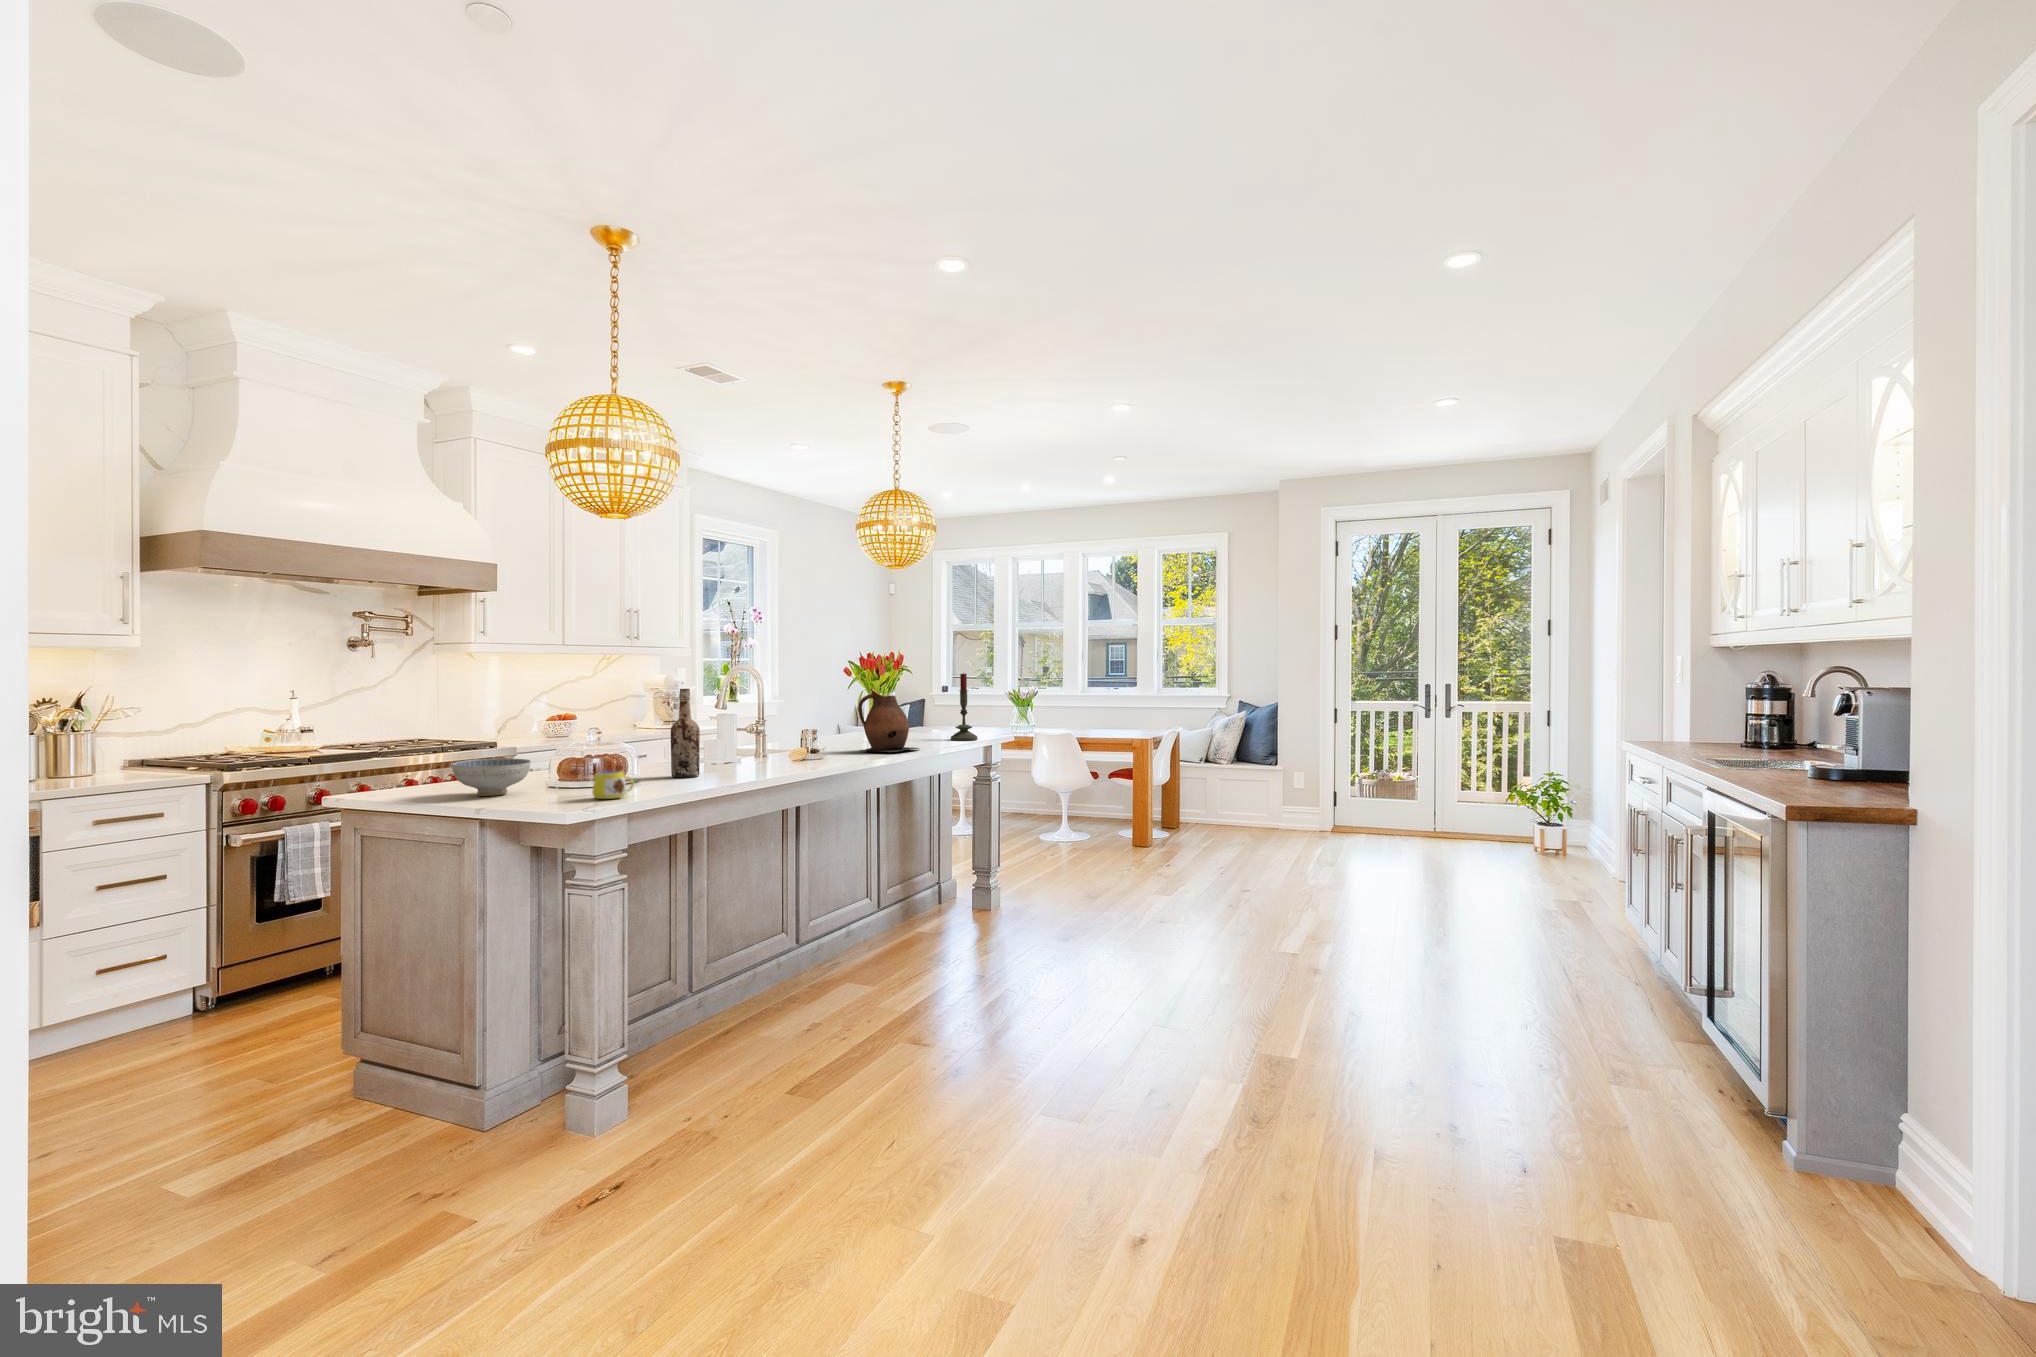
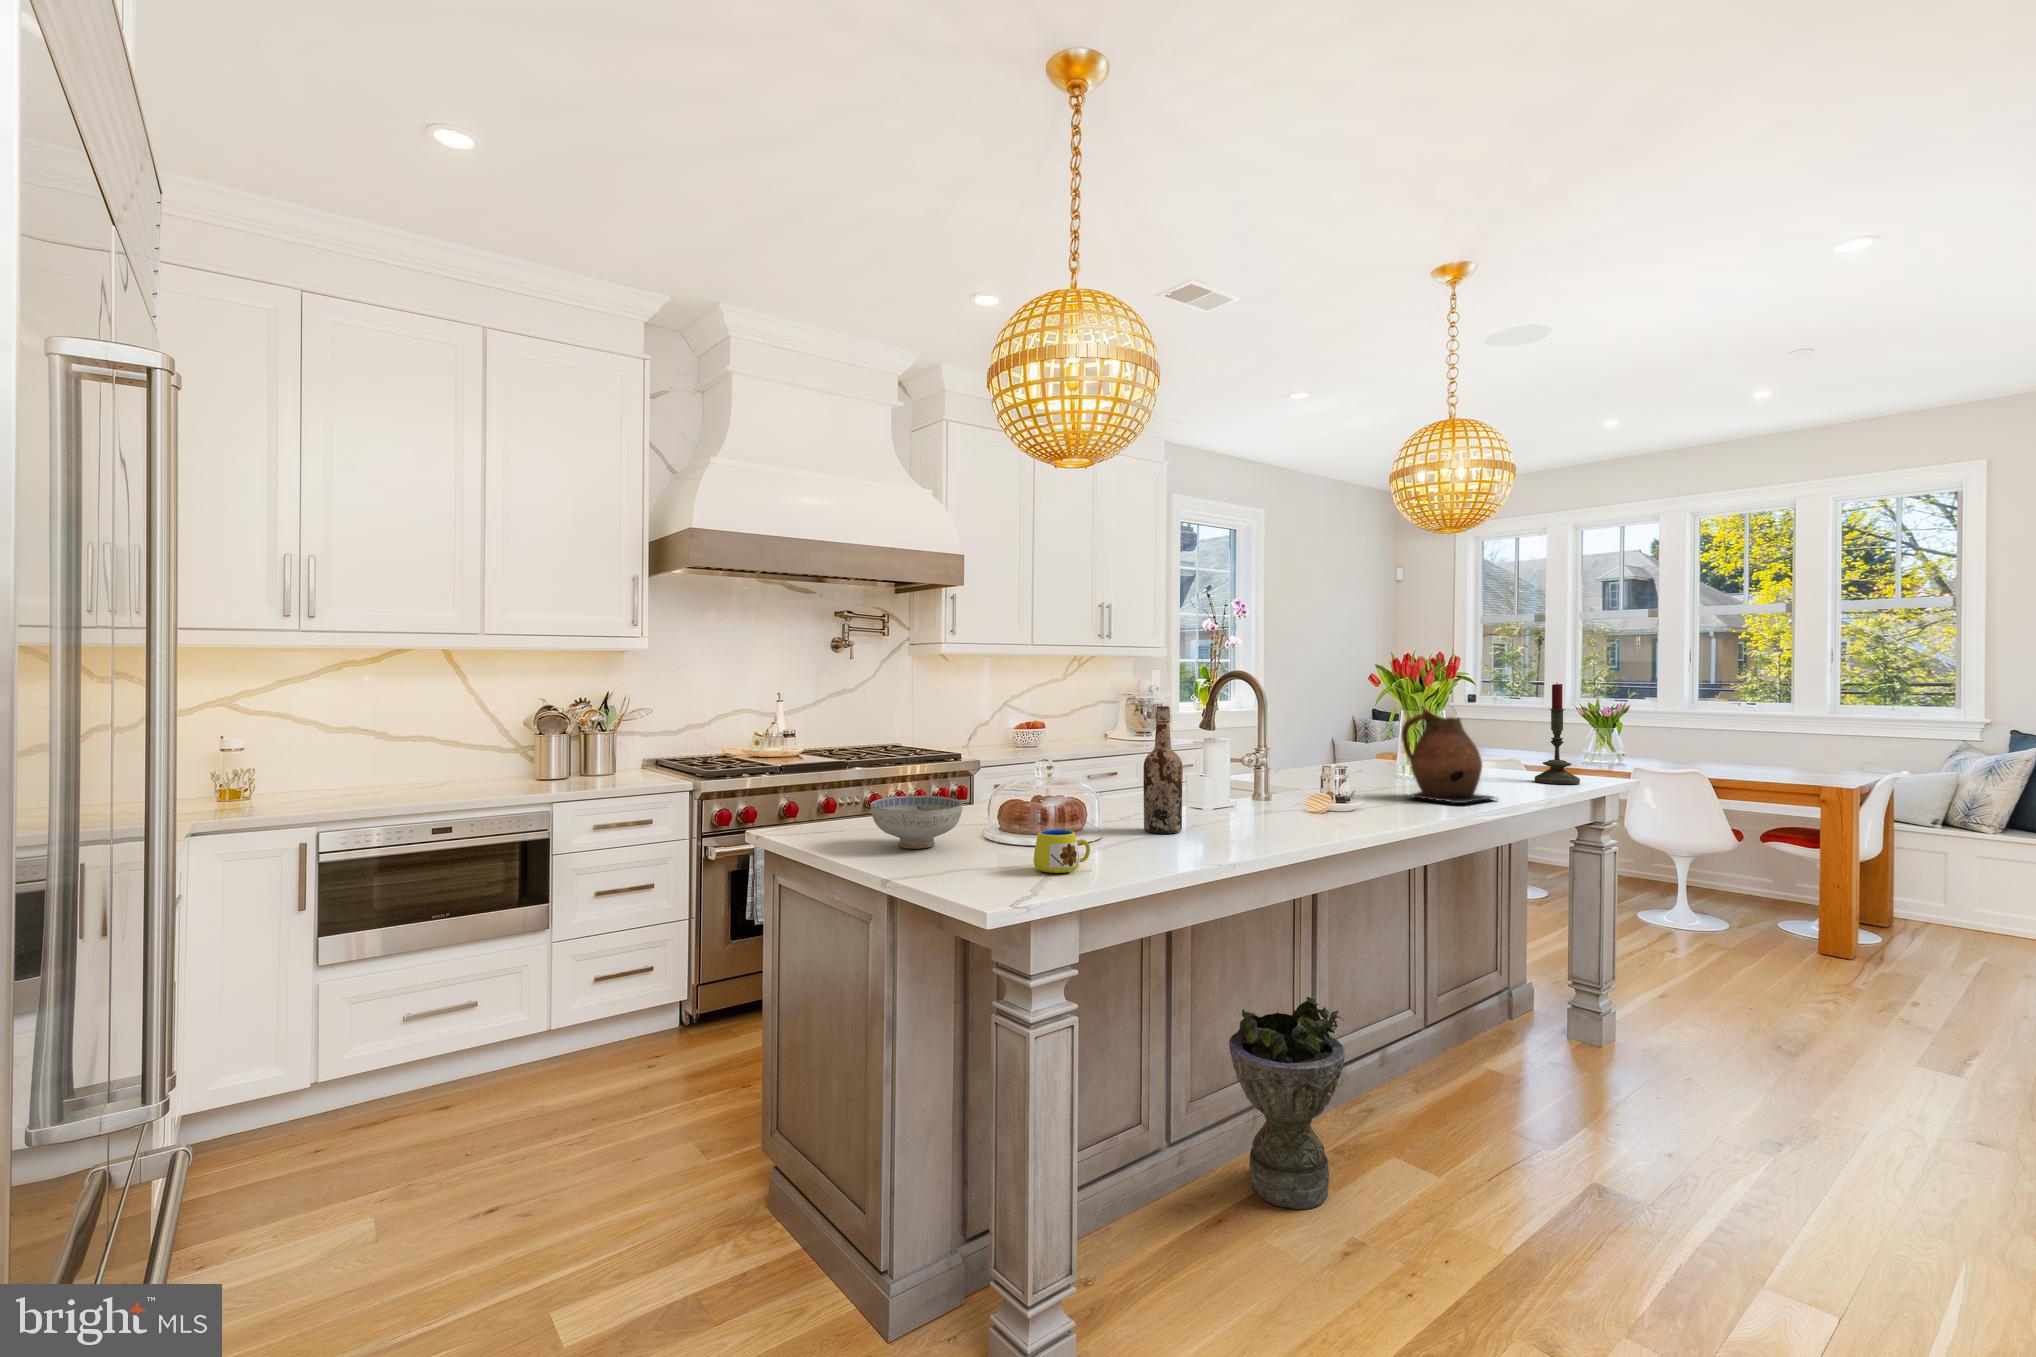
planter: none [735,885,813,1023] -> present [1229,997,1345,1209]

